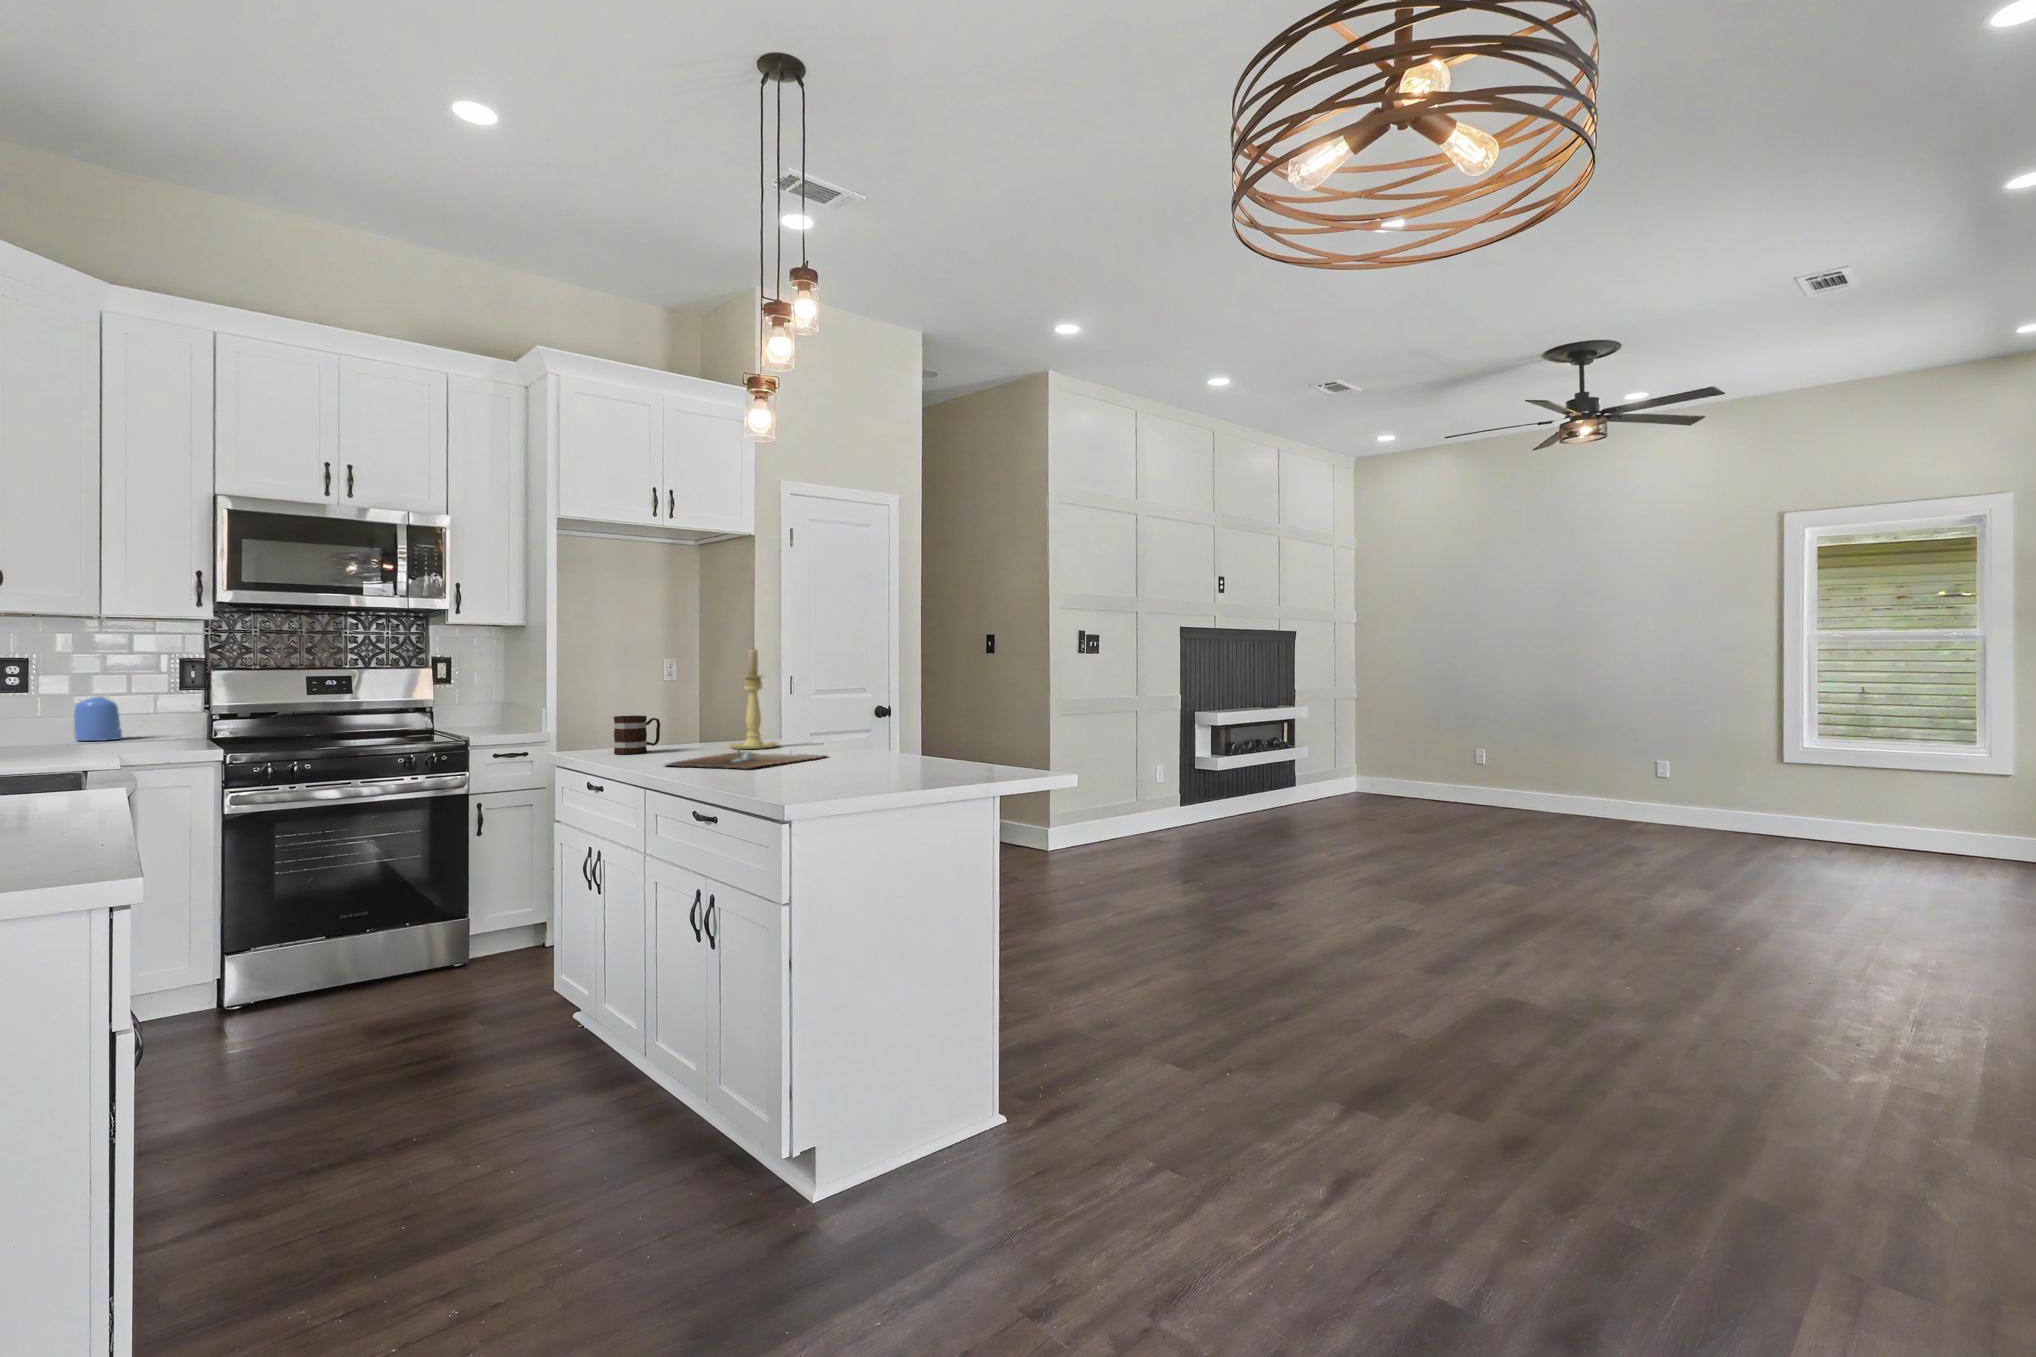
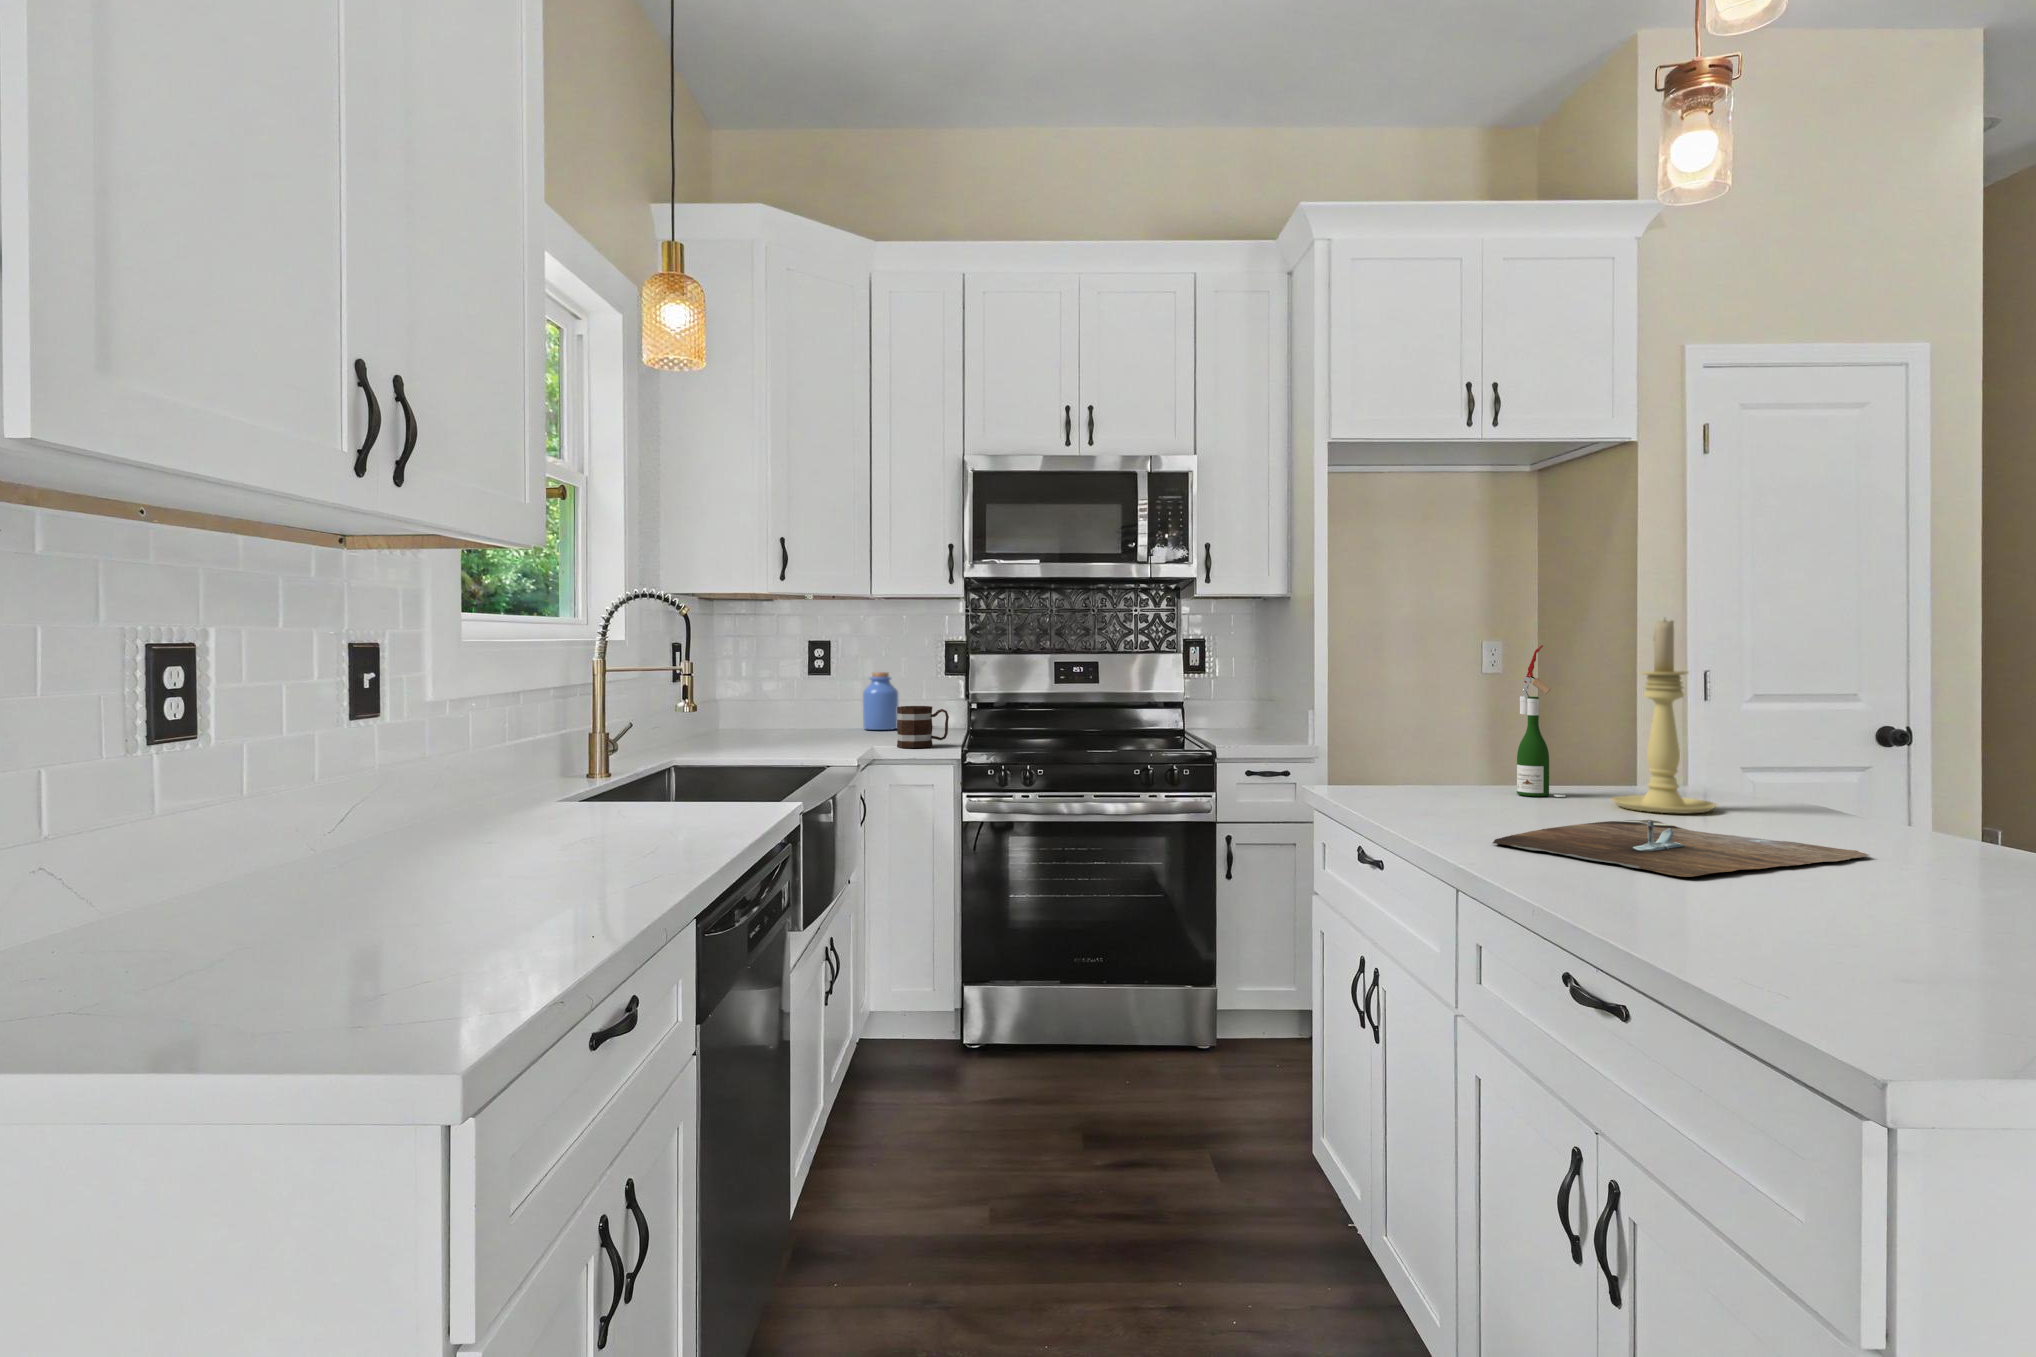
wine bottle: none [680,662,706,747] -> present [1517,645,1565,797]
mug: present [614,716,660,754] -> present [897,706,949,748]

